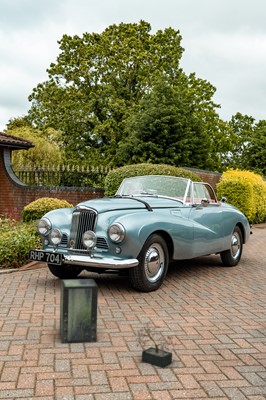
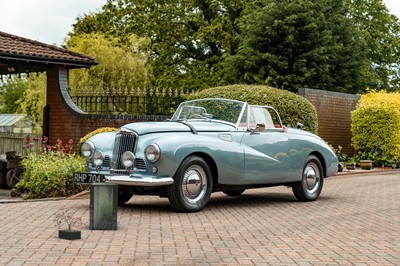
decorative plant: present [136,321,177,368] -> present [54,209,85,240]

